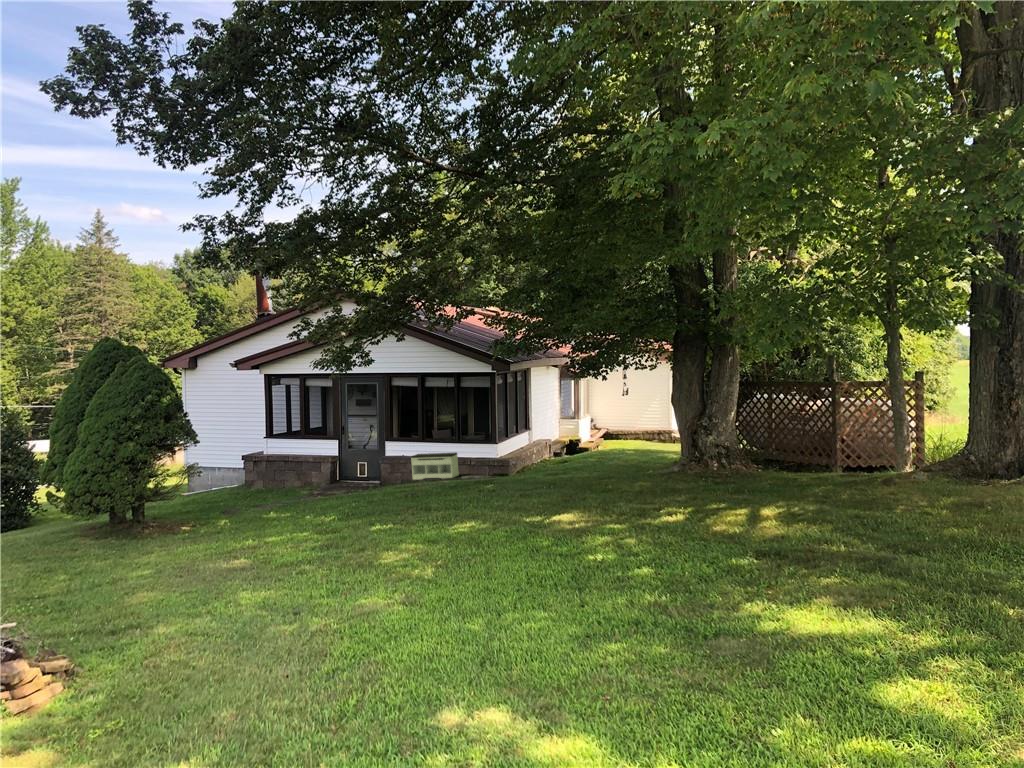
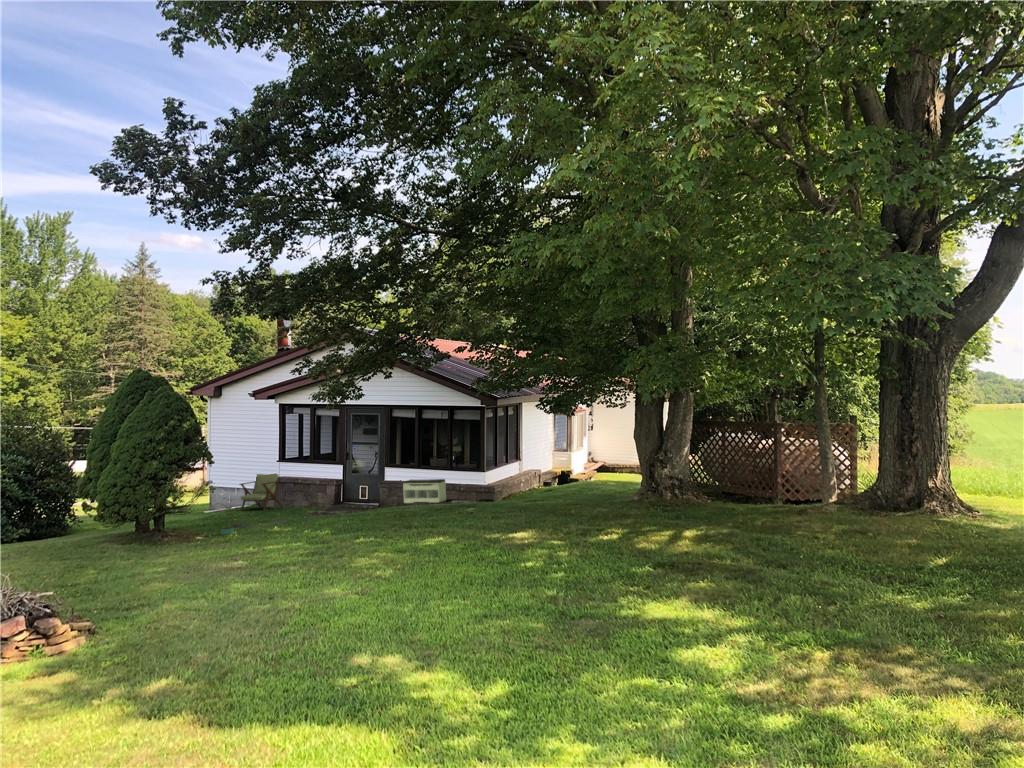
lounge chair: none [225,451,275,493] -> present [240,474,283,511]
potted plant: none [207,480,236,524] -> present [221,507,238,535]

